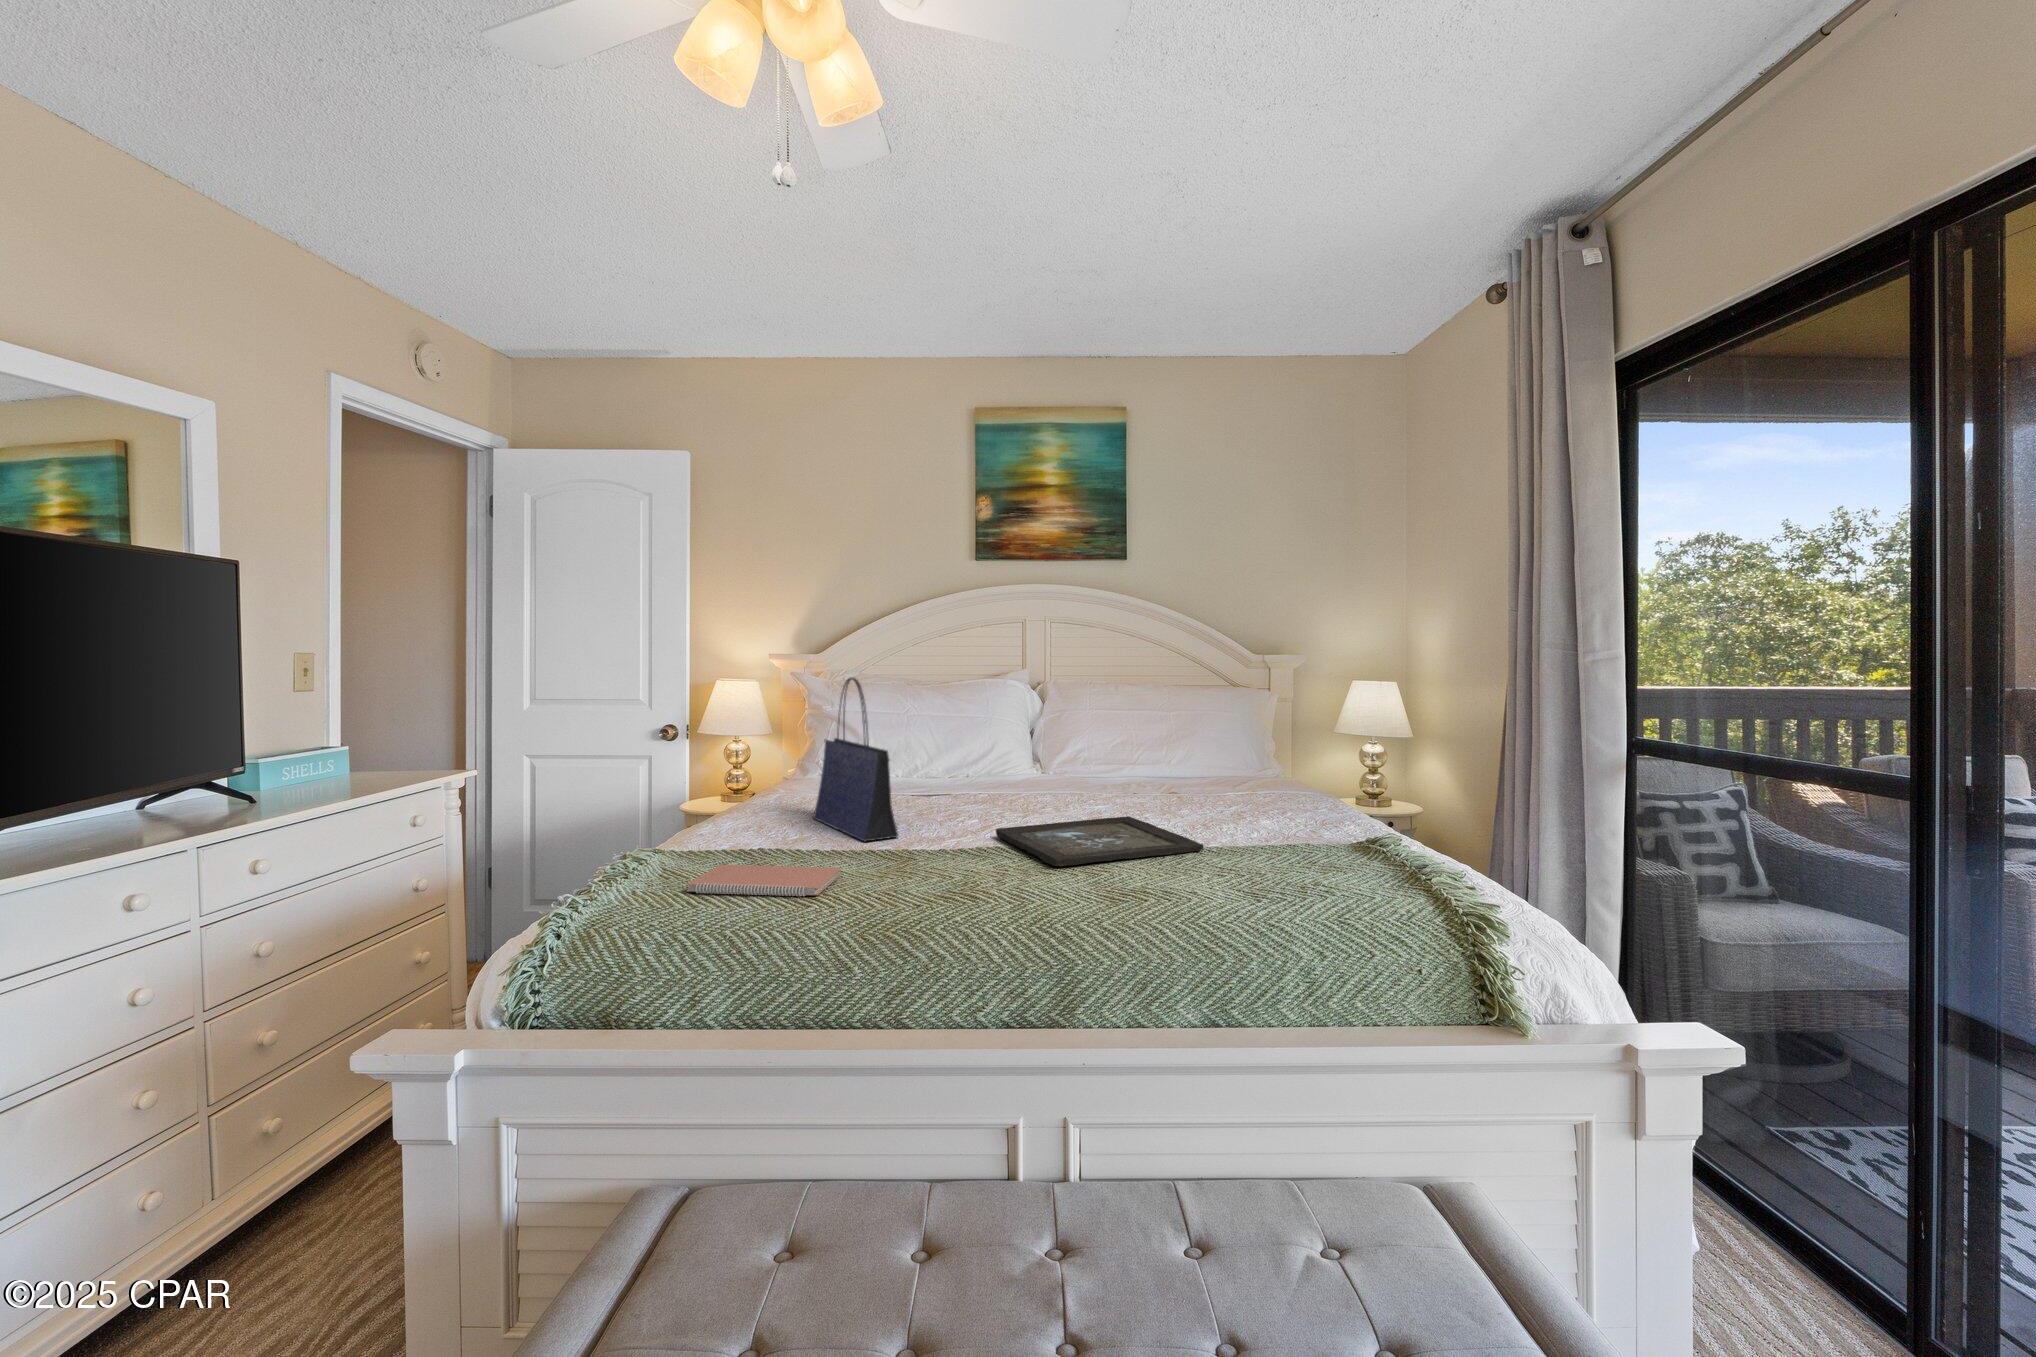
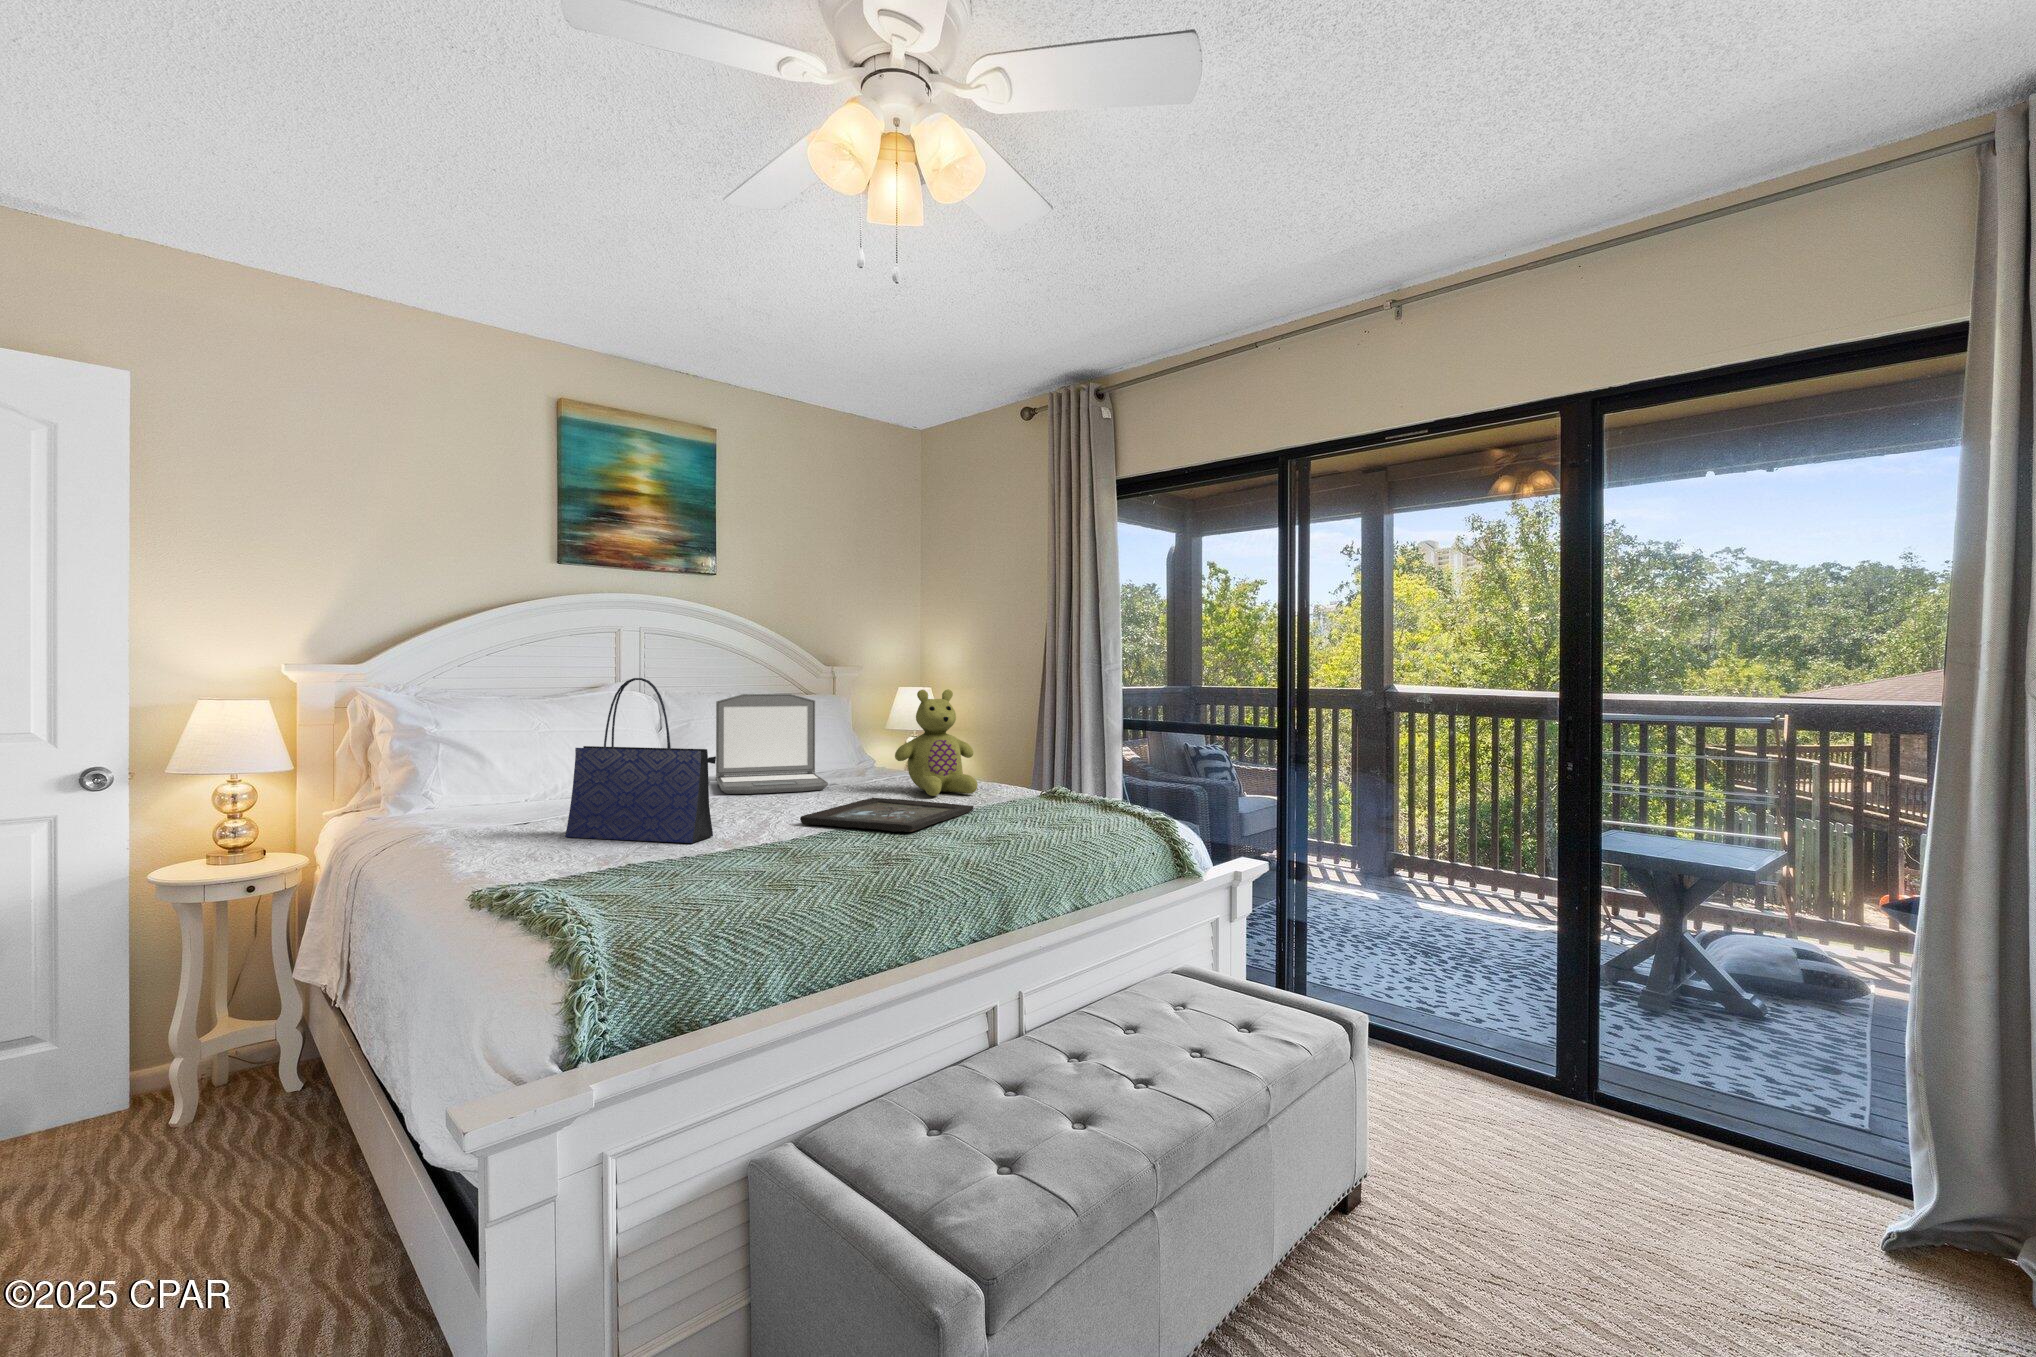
laptop: none [1030,688,1158,798] -> present [716,694,828,794]
stuffed bear: none [1189,691,1296,826] -> present [895,689,978,796]
notebook: present [686,865,841,896] -> none [625,857,786,898]

